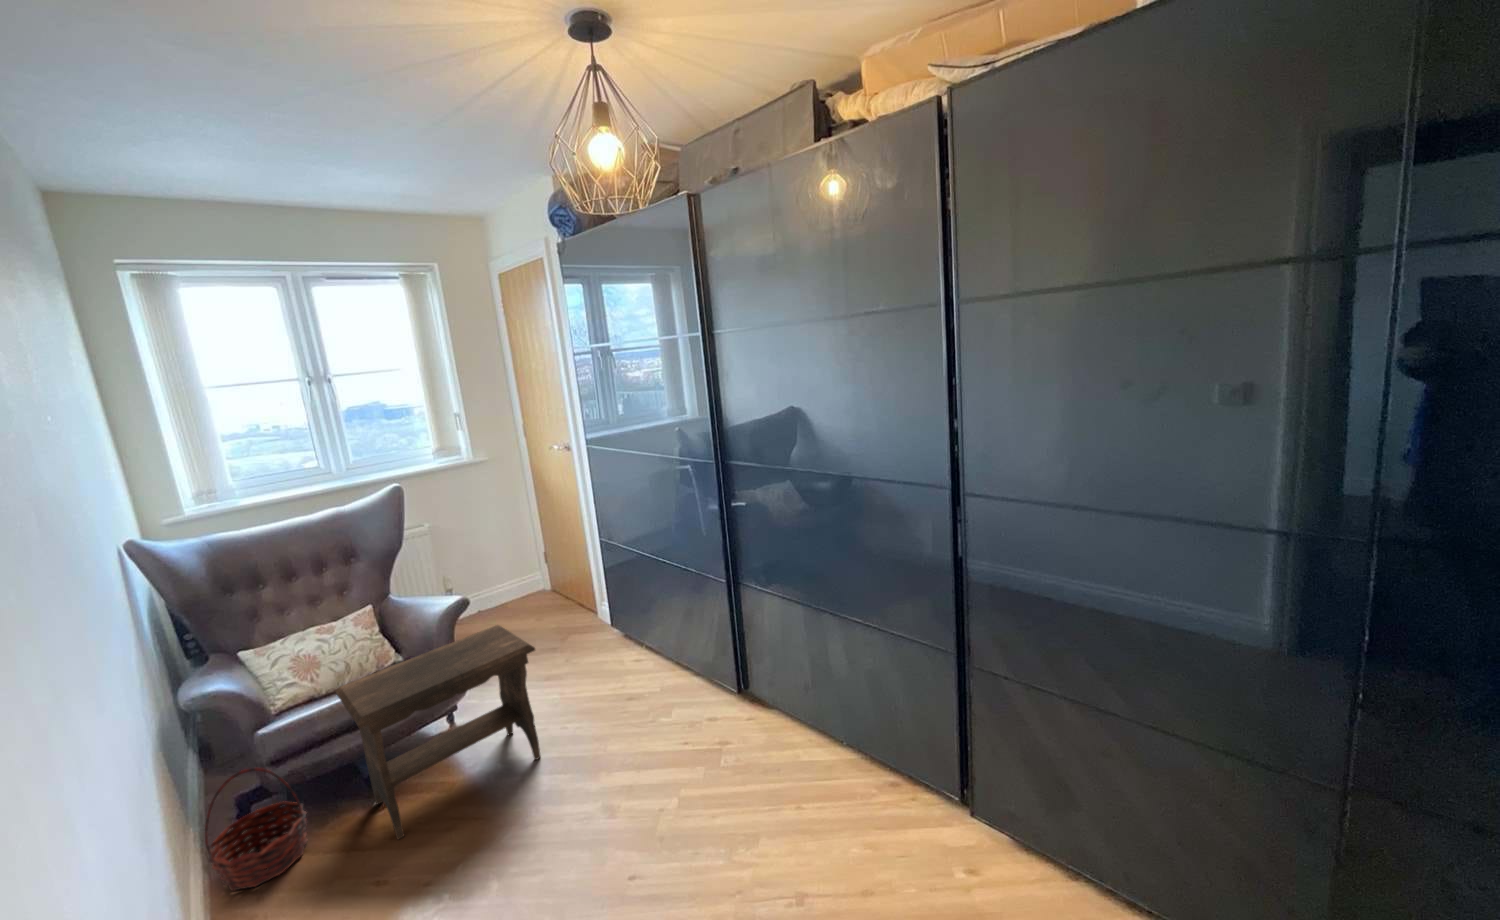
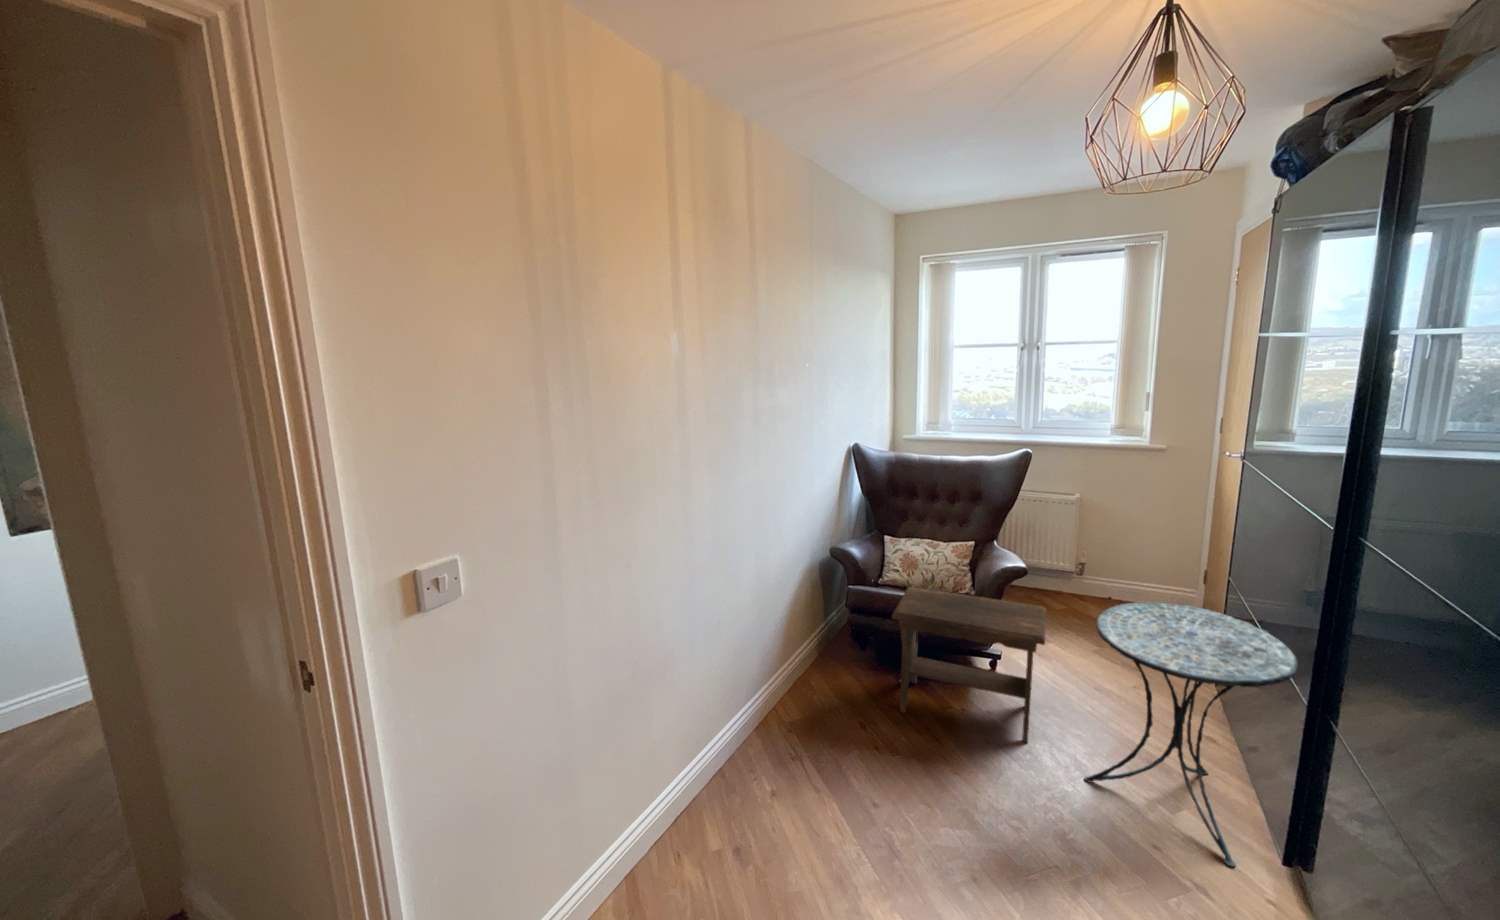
side table: none [570,553,713,746] -> present [1084,602,1298,867]
basket: present [205,768,307,891] -> none [821,605,874,680]

